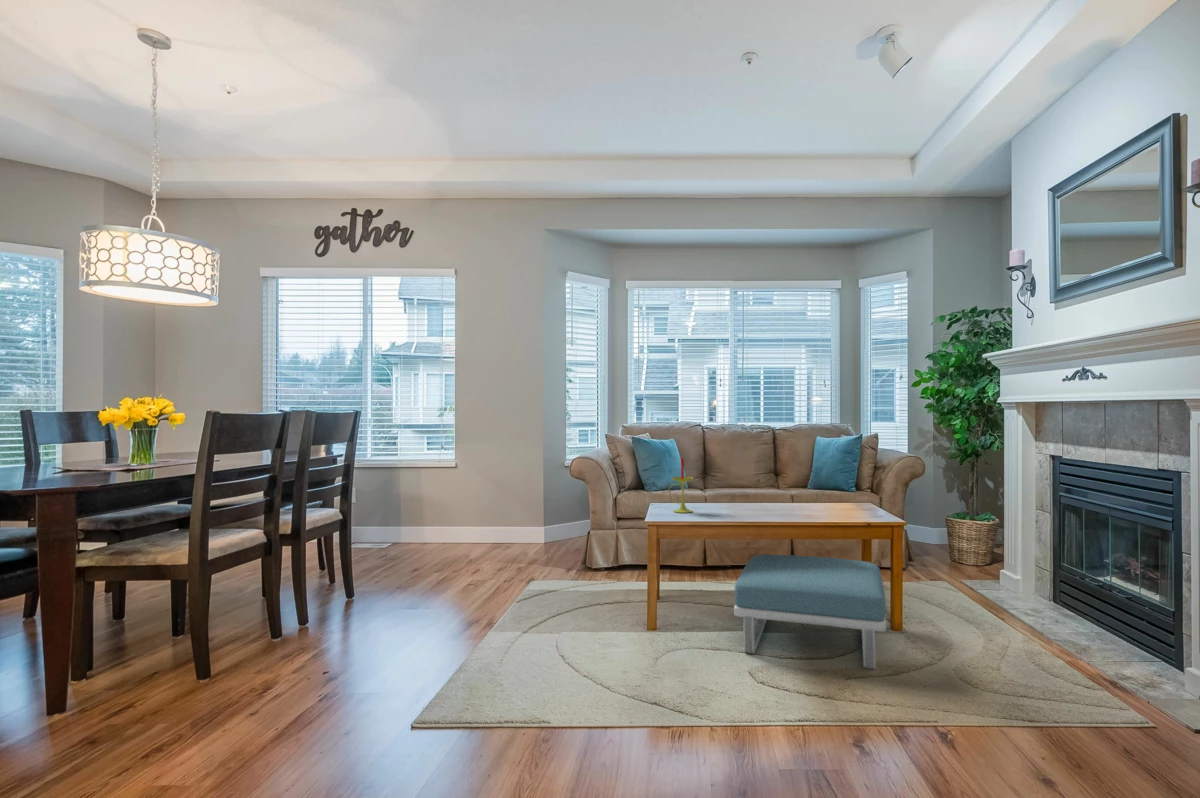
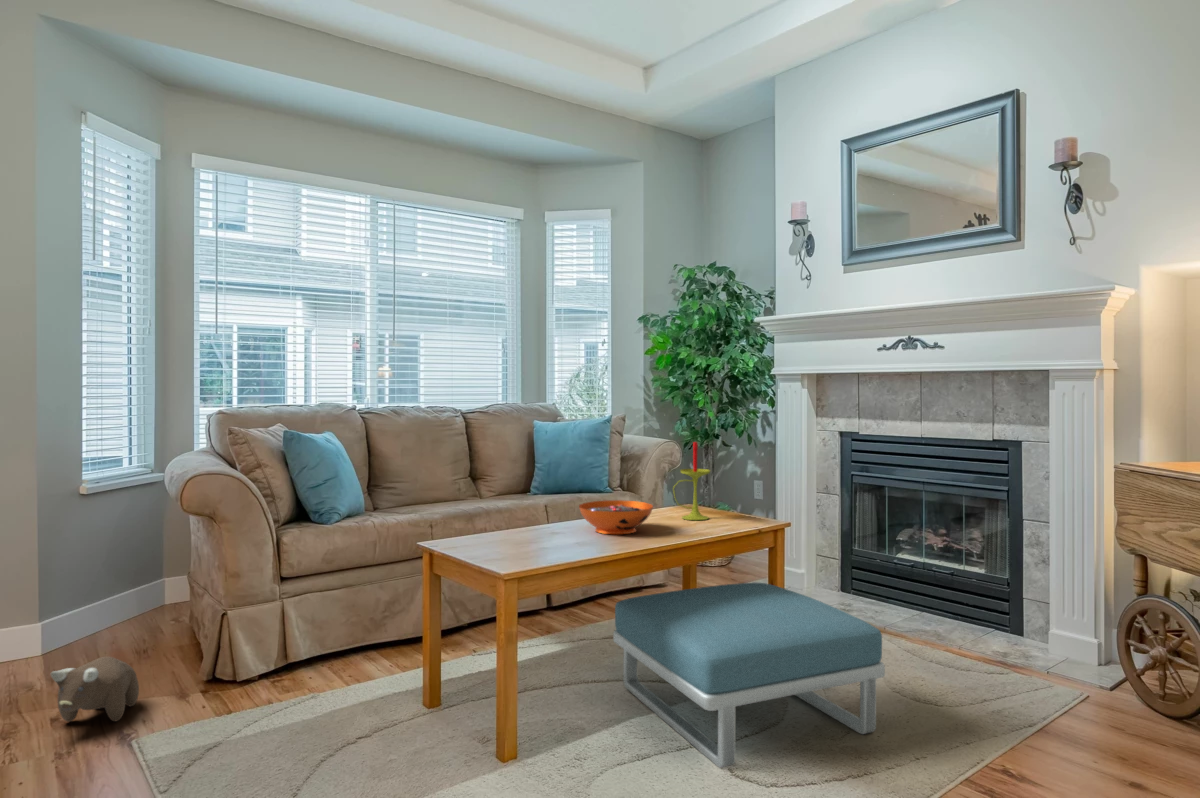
candle: present [671,458,693,513] -> present [673,442,710,520]
decorative bowl: none [746,493,796,514] -> present [579,500,653,534]
plush toy: none [512,542,550,571] -> present [51,657,139,722]

